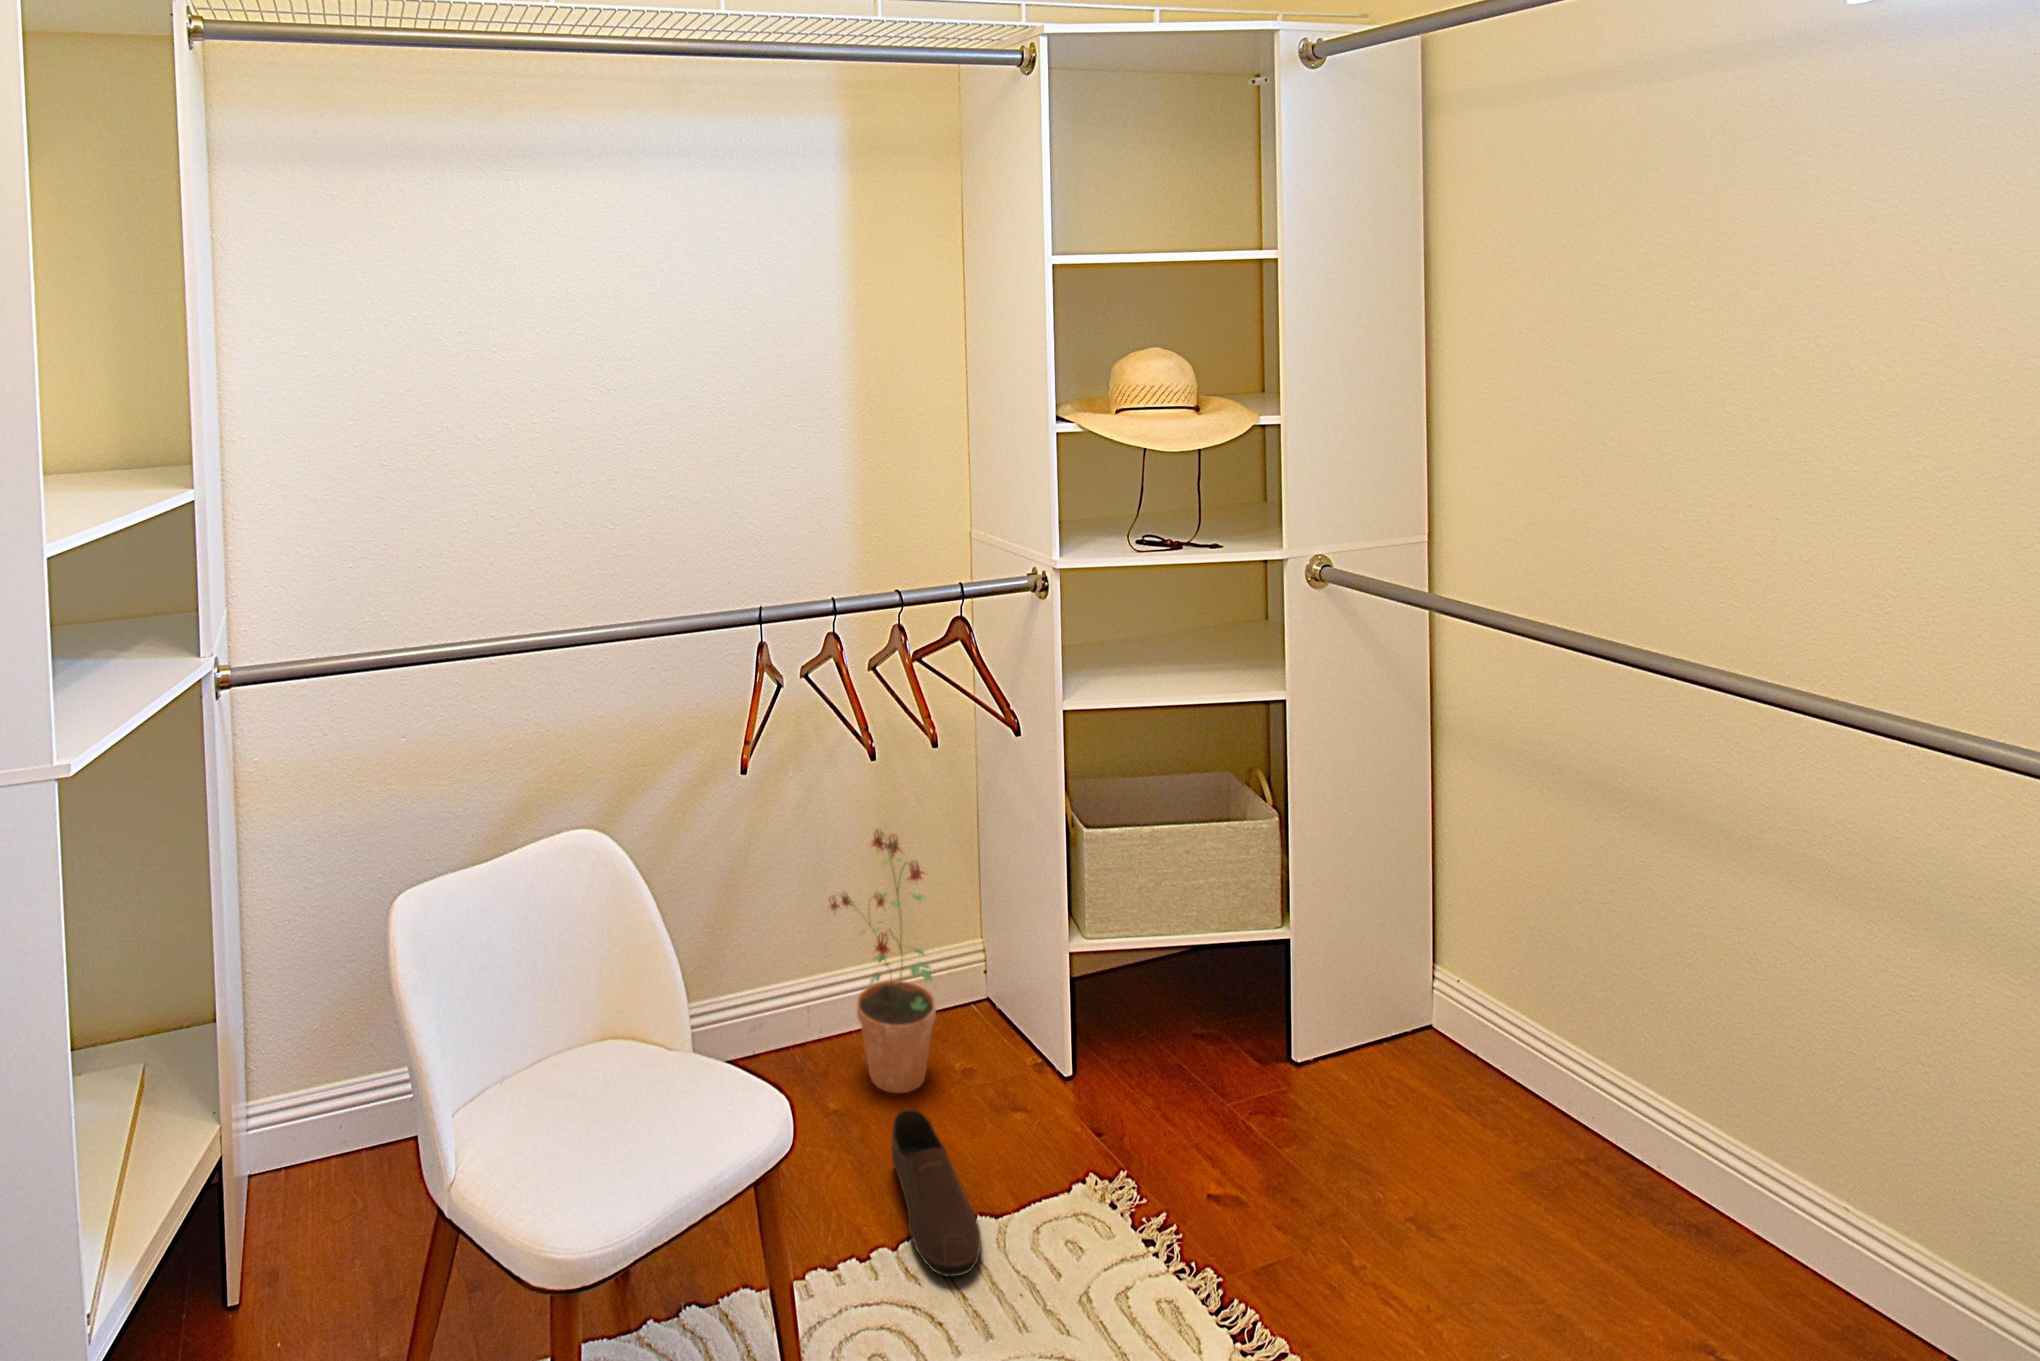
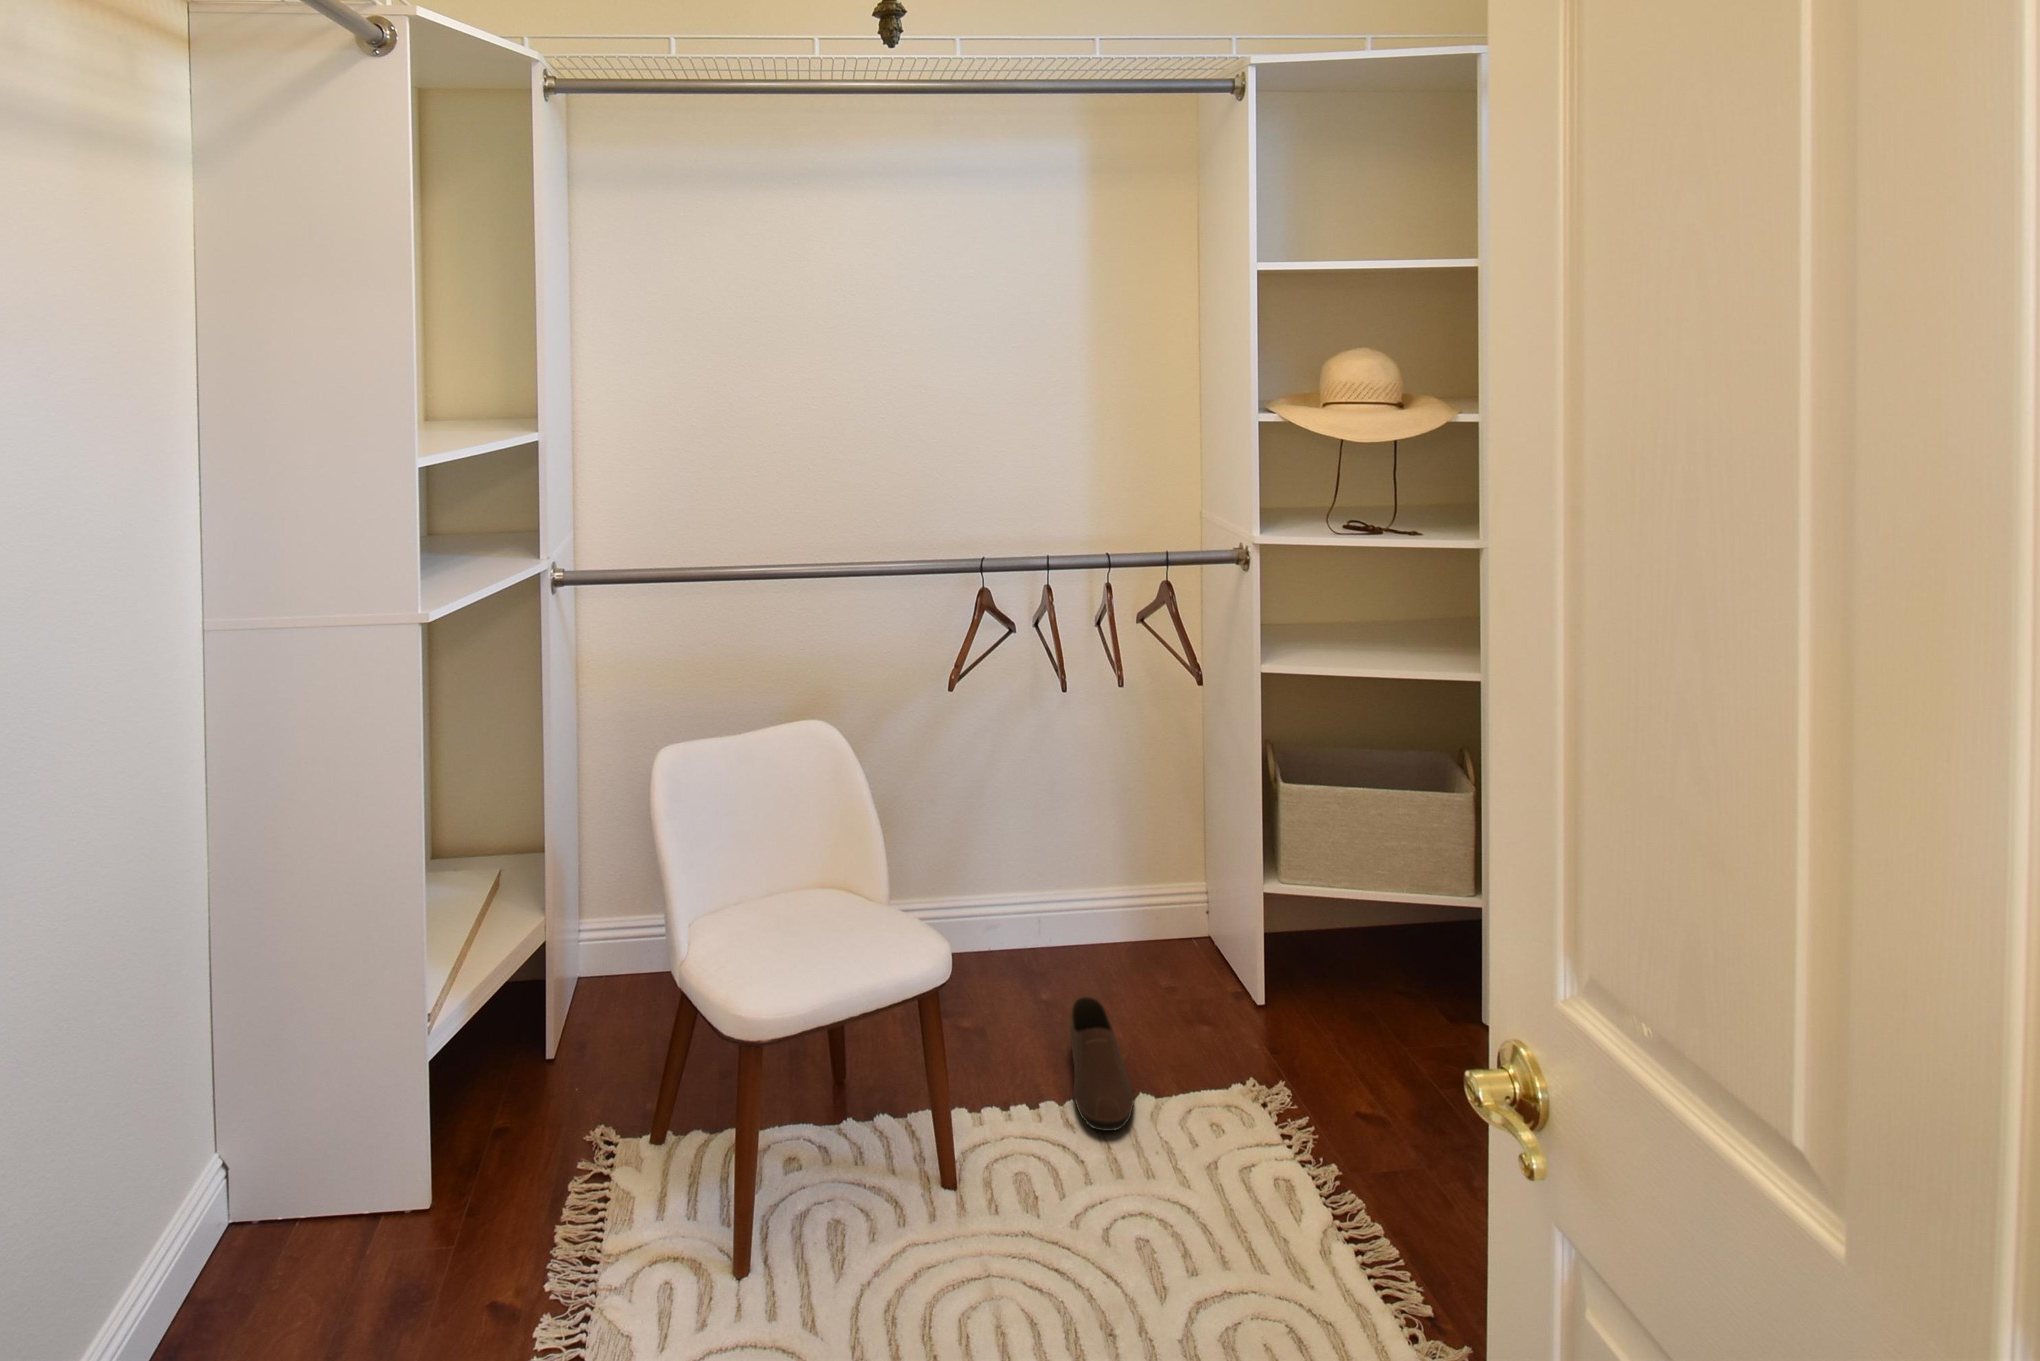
potted plant: present [830,830,936,1093] -> none [1037,761,1130,991]

